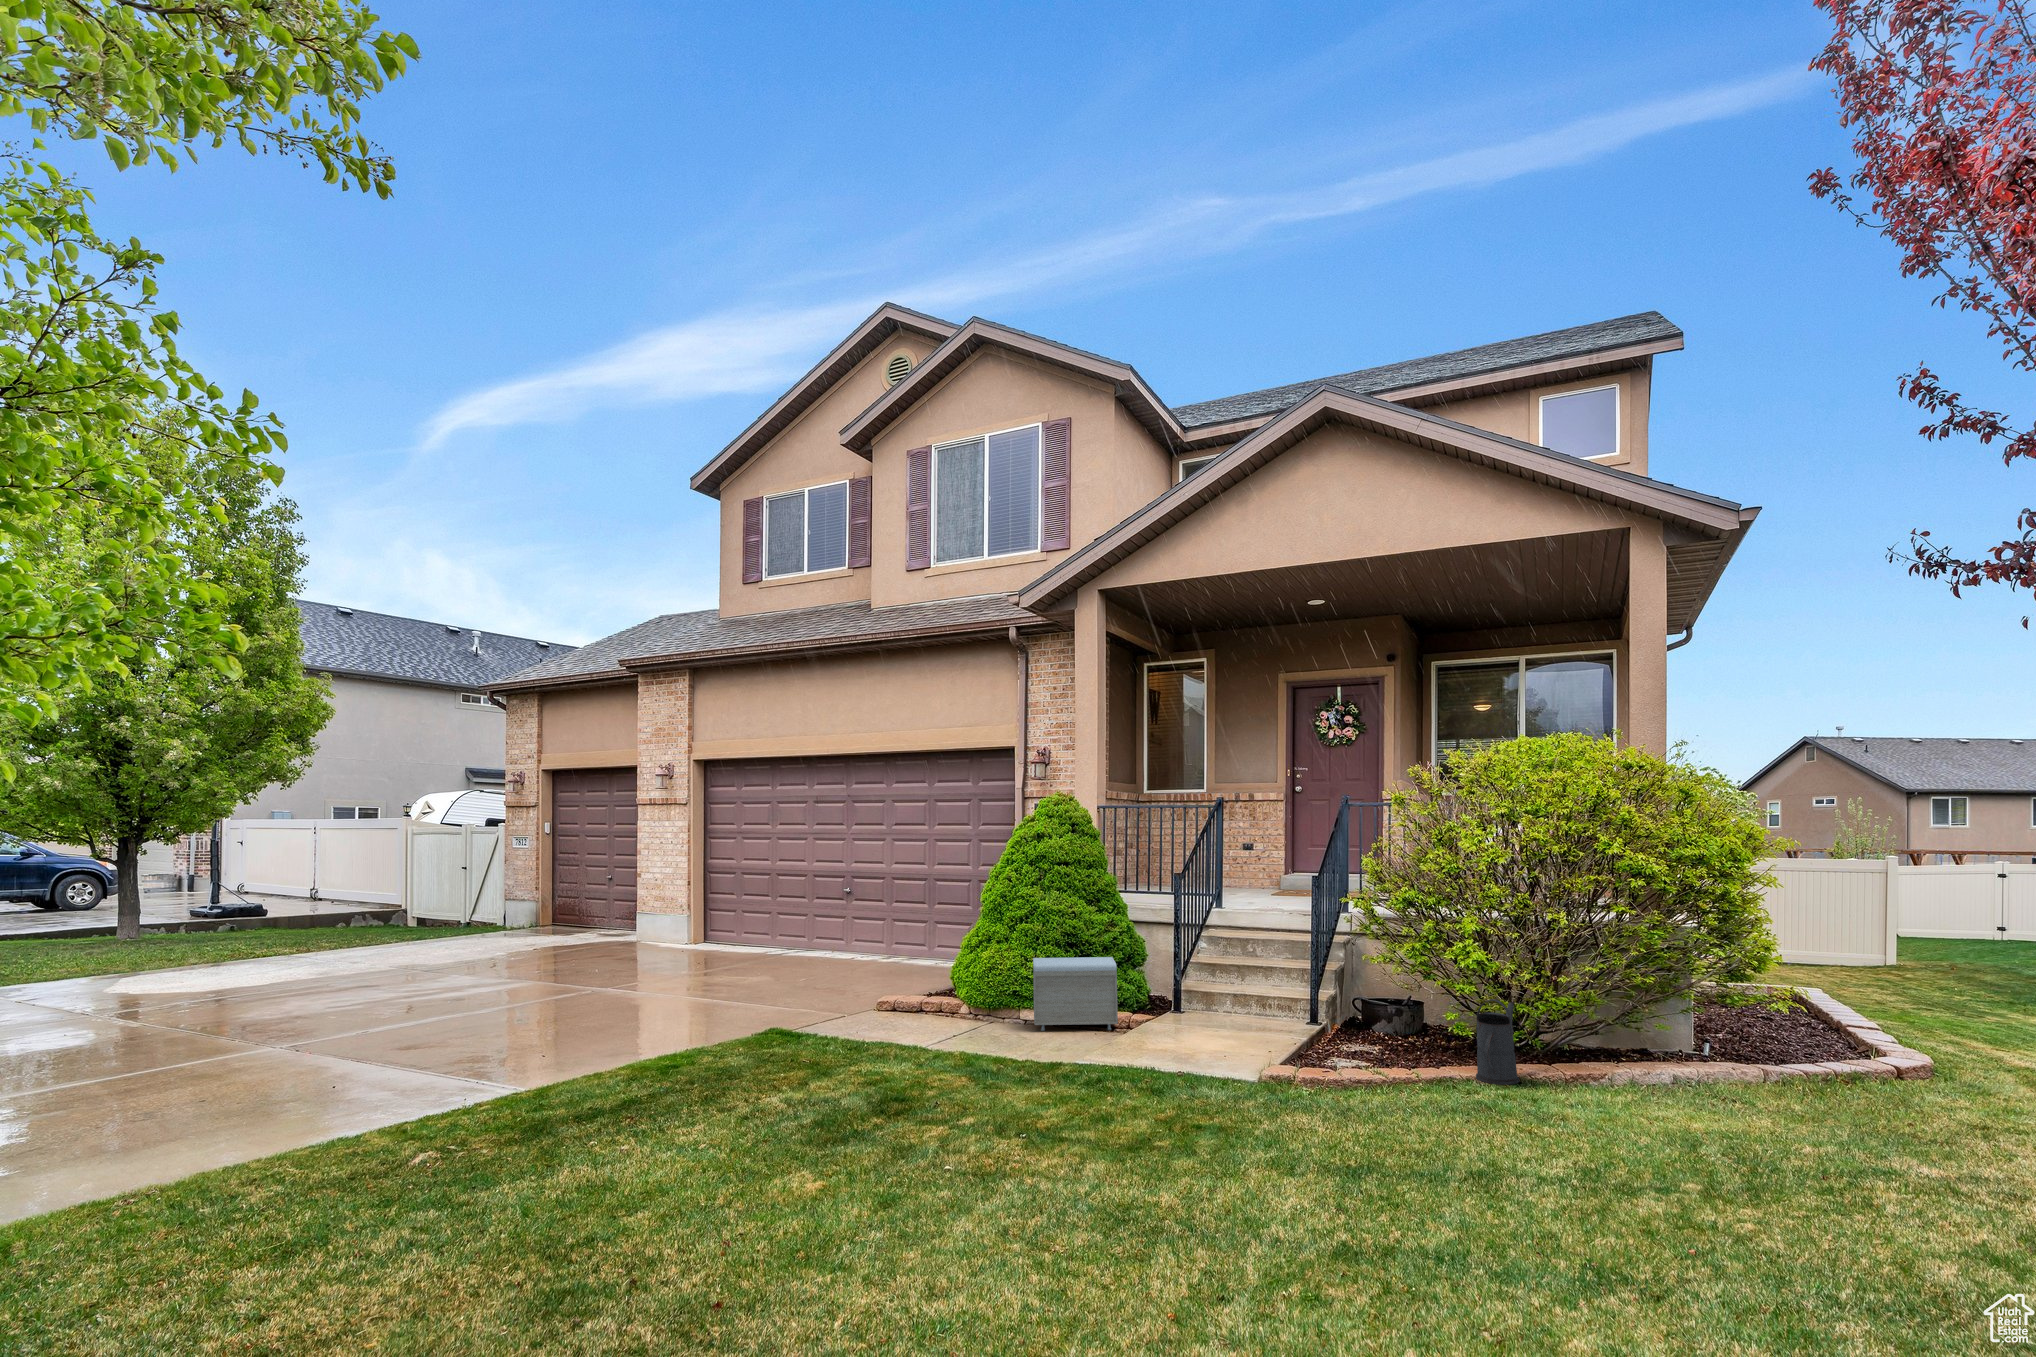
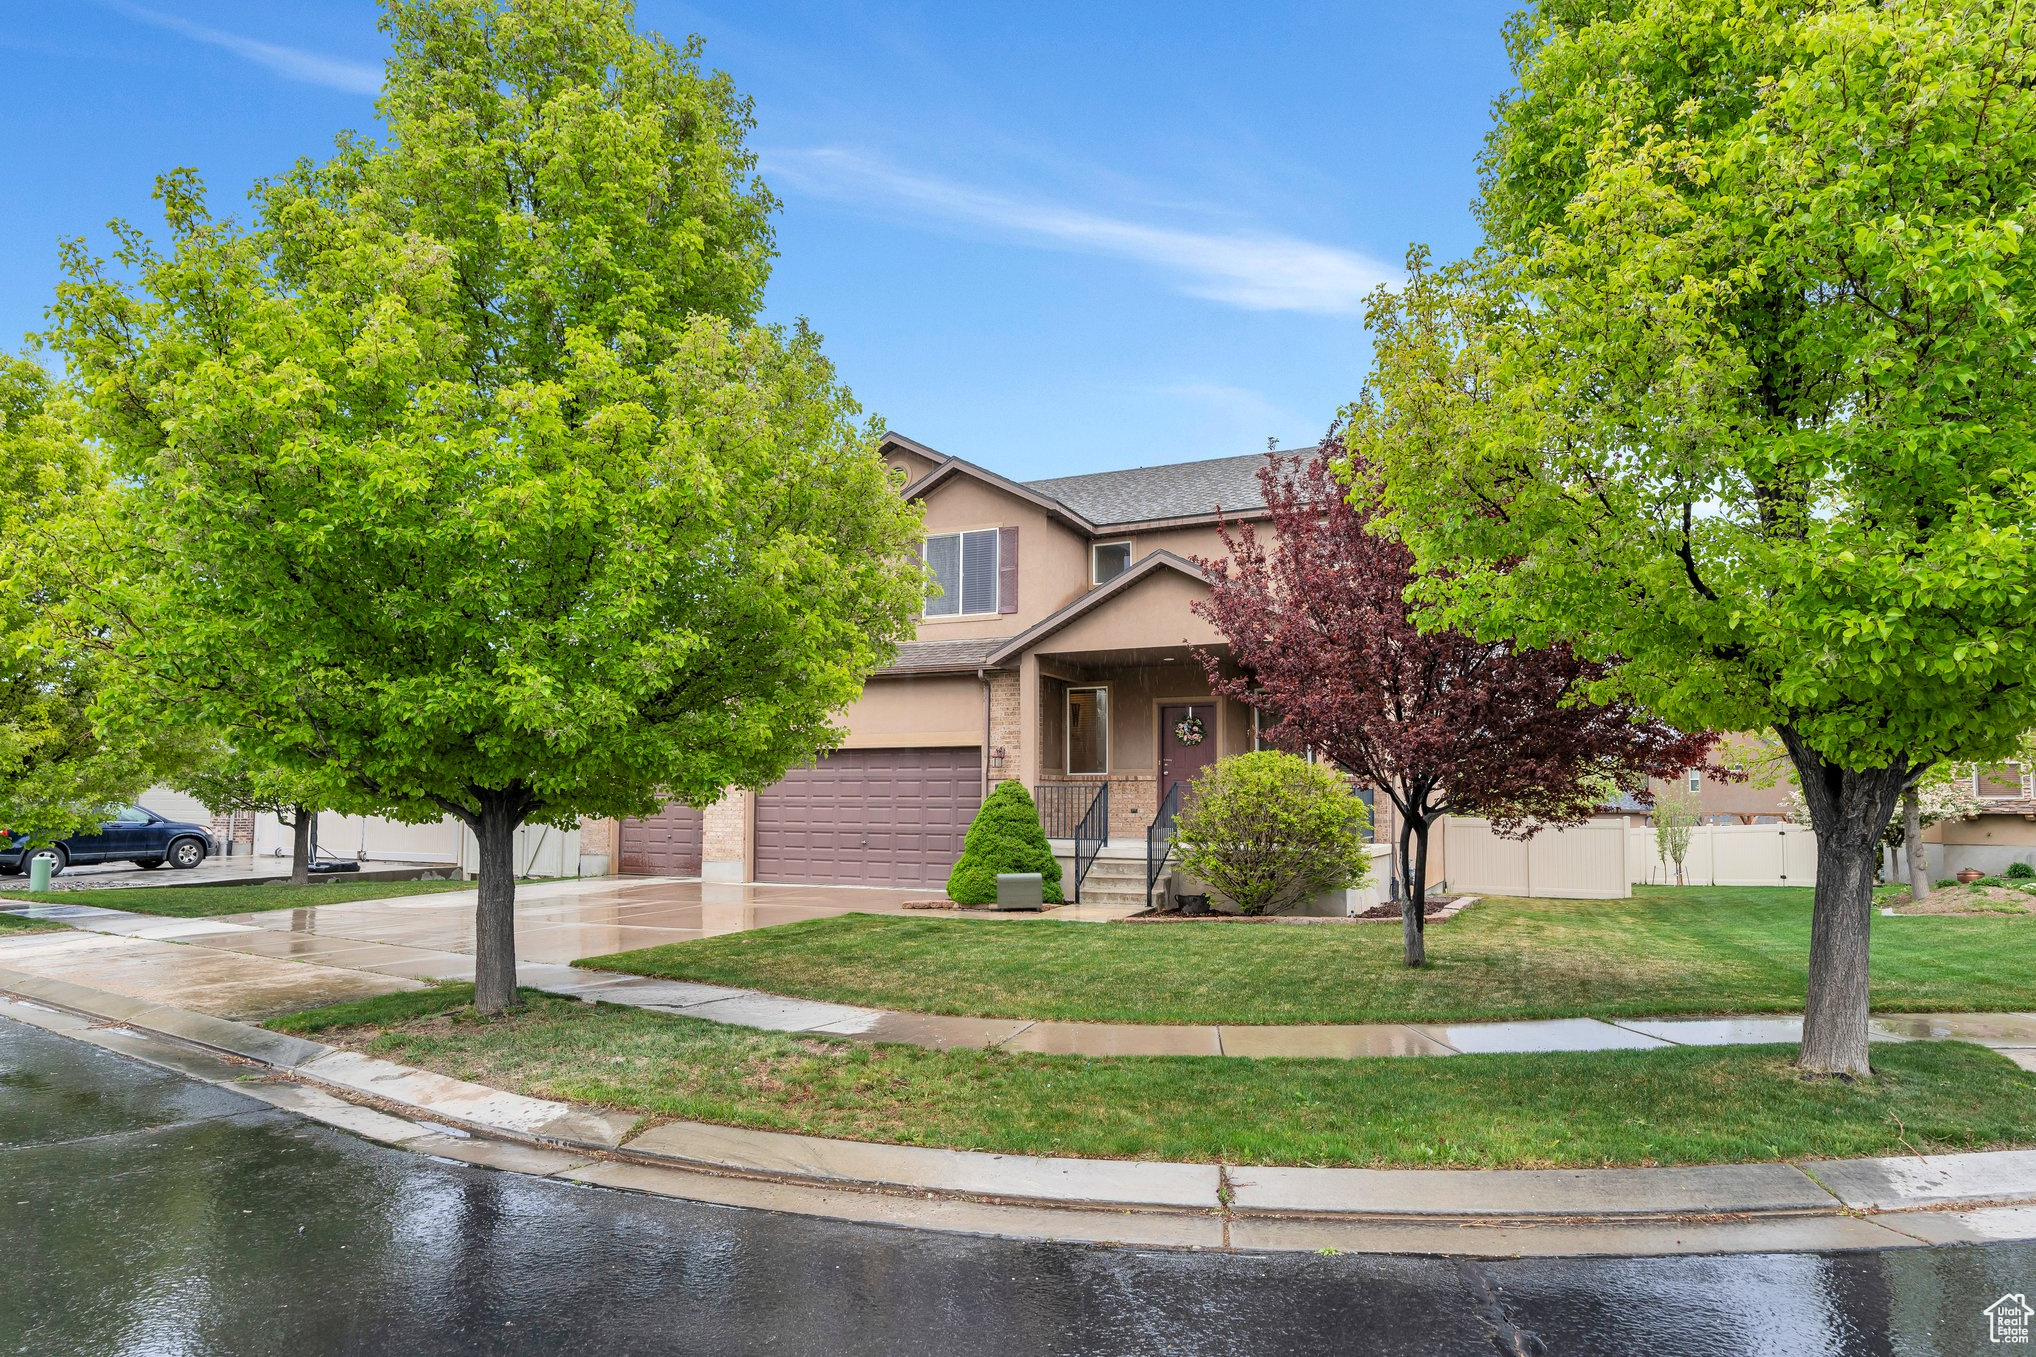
watering can: present [1476,999,1519,1085] -> none [1208,884,1232,922]

